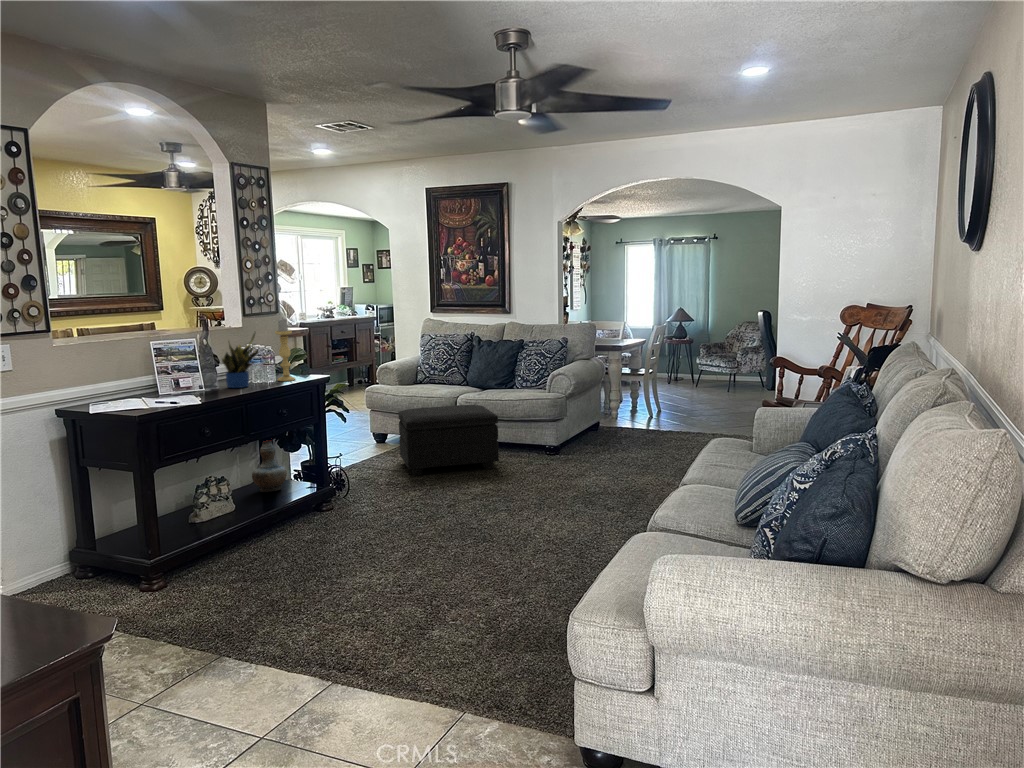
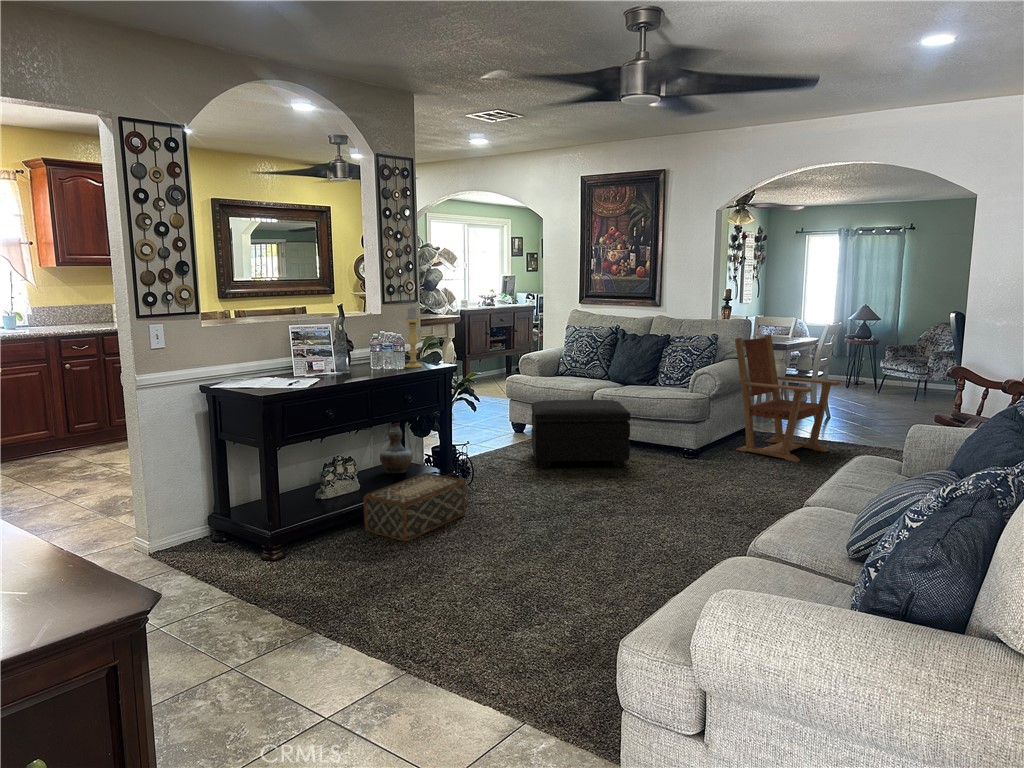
potted plant: present [222,333,259,388] -> none [352,317,387,372]
armchair: none [586,337,678,452] -> present [735,335,840,462]
woven basket: none [246,488,351,559] -> present [364,473,465,542]

